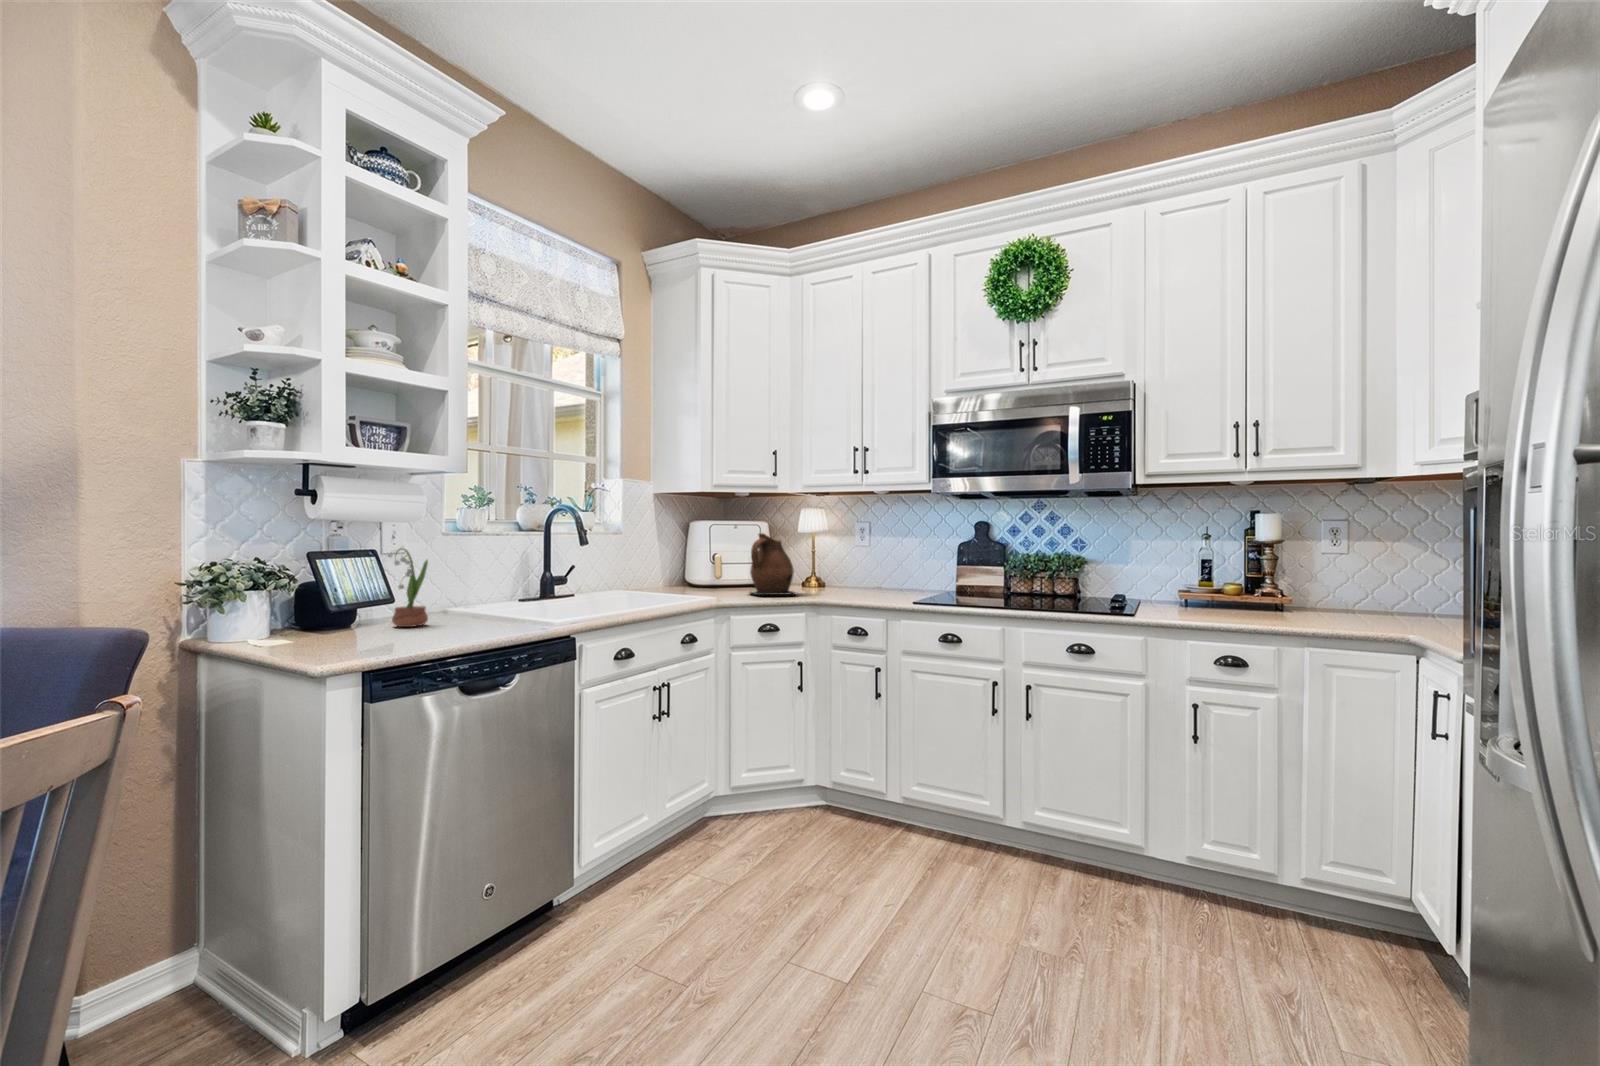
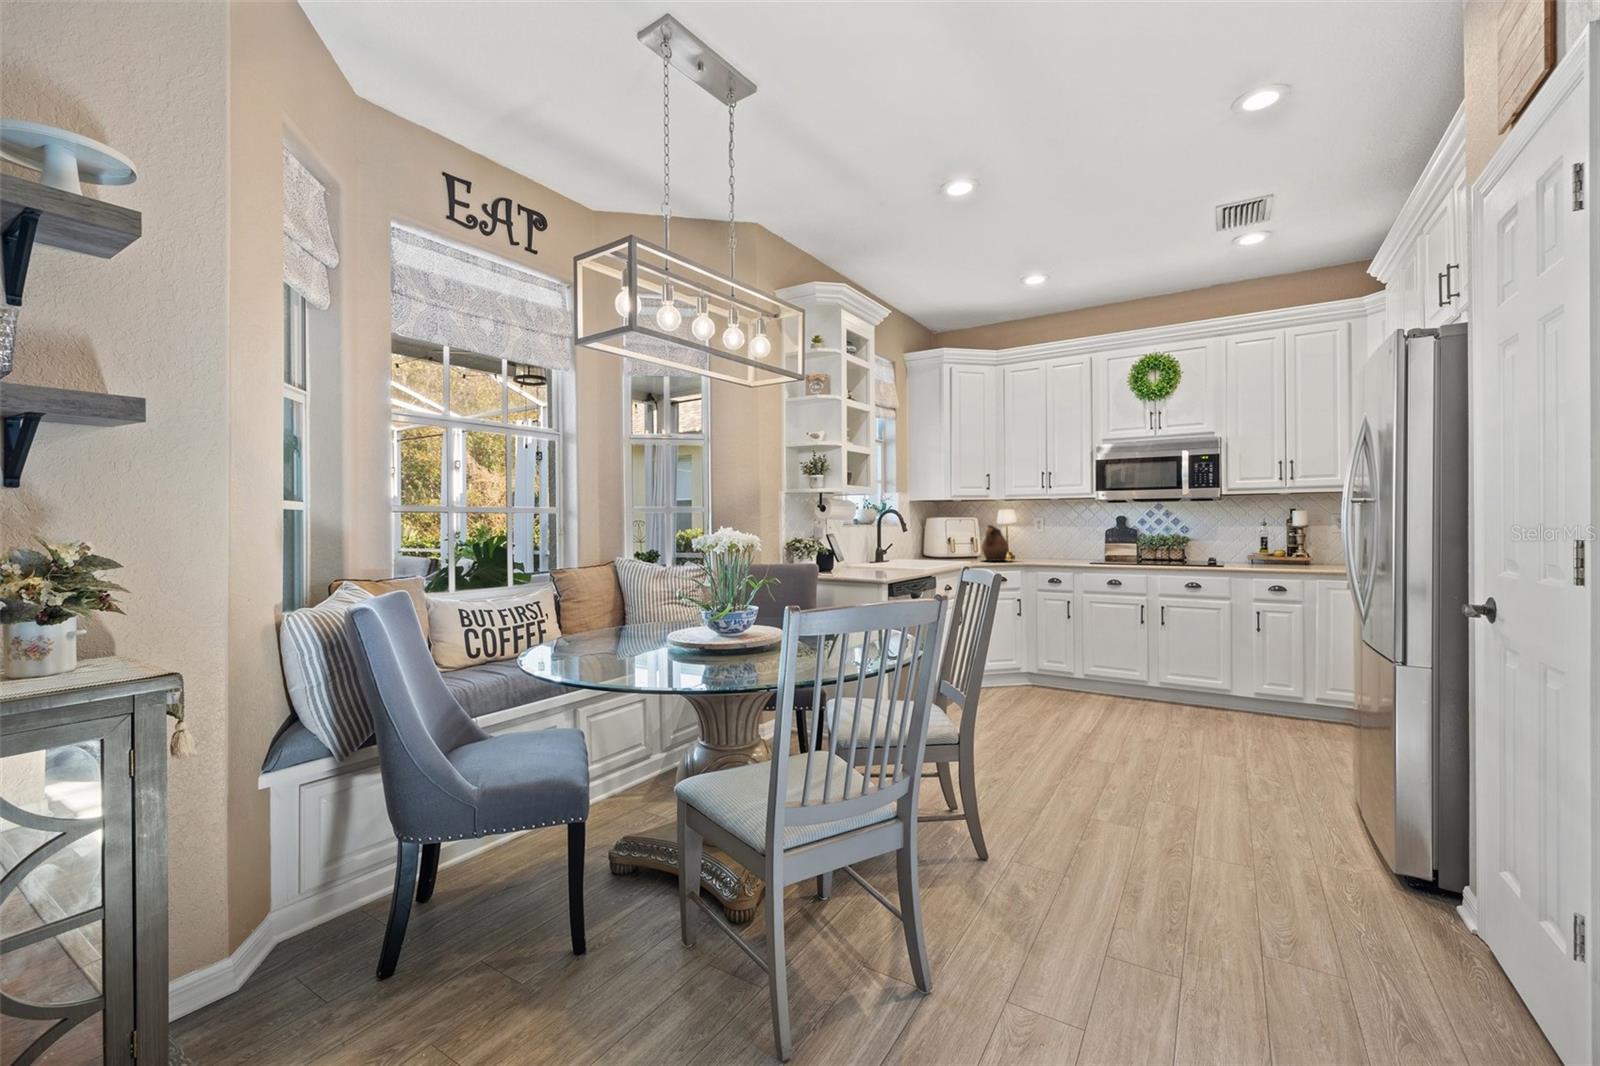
potted flower: present [388,548,428,627] -> none [849,533,865,572]

